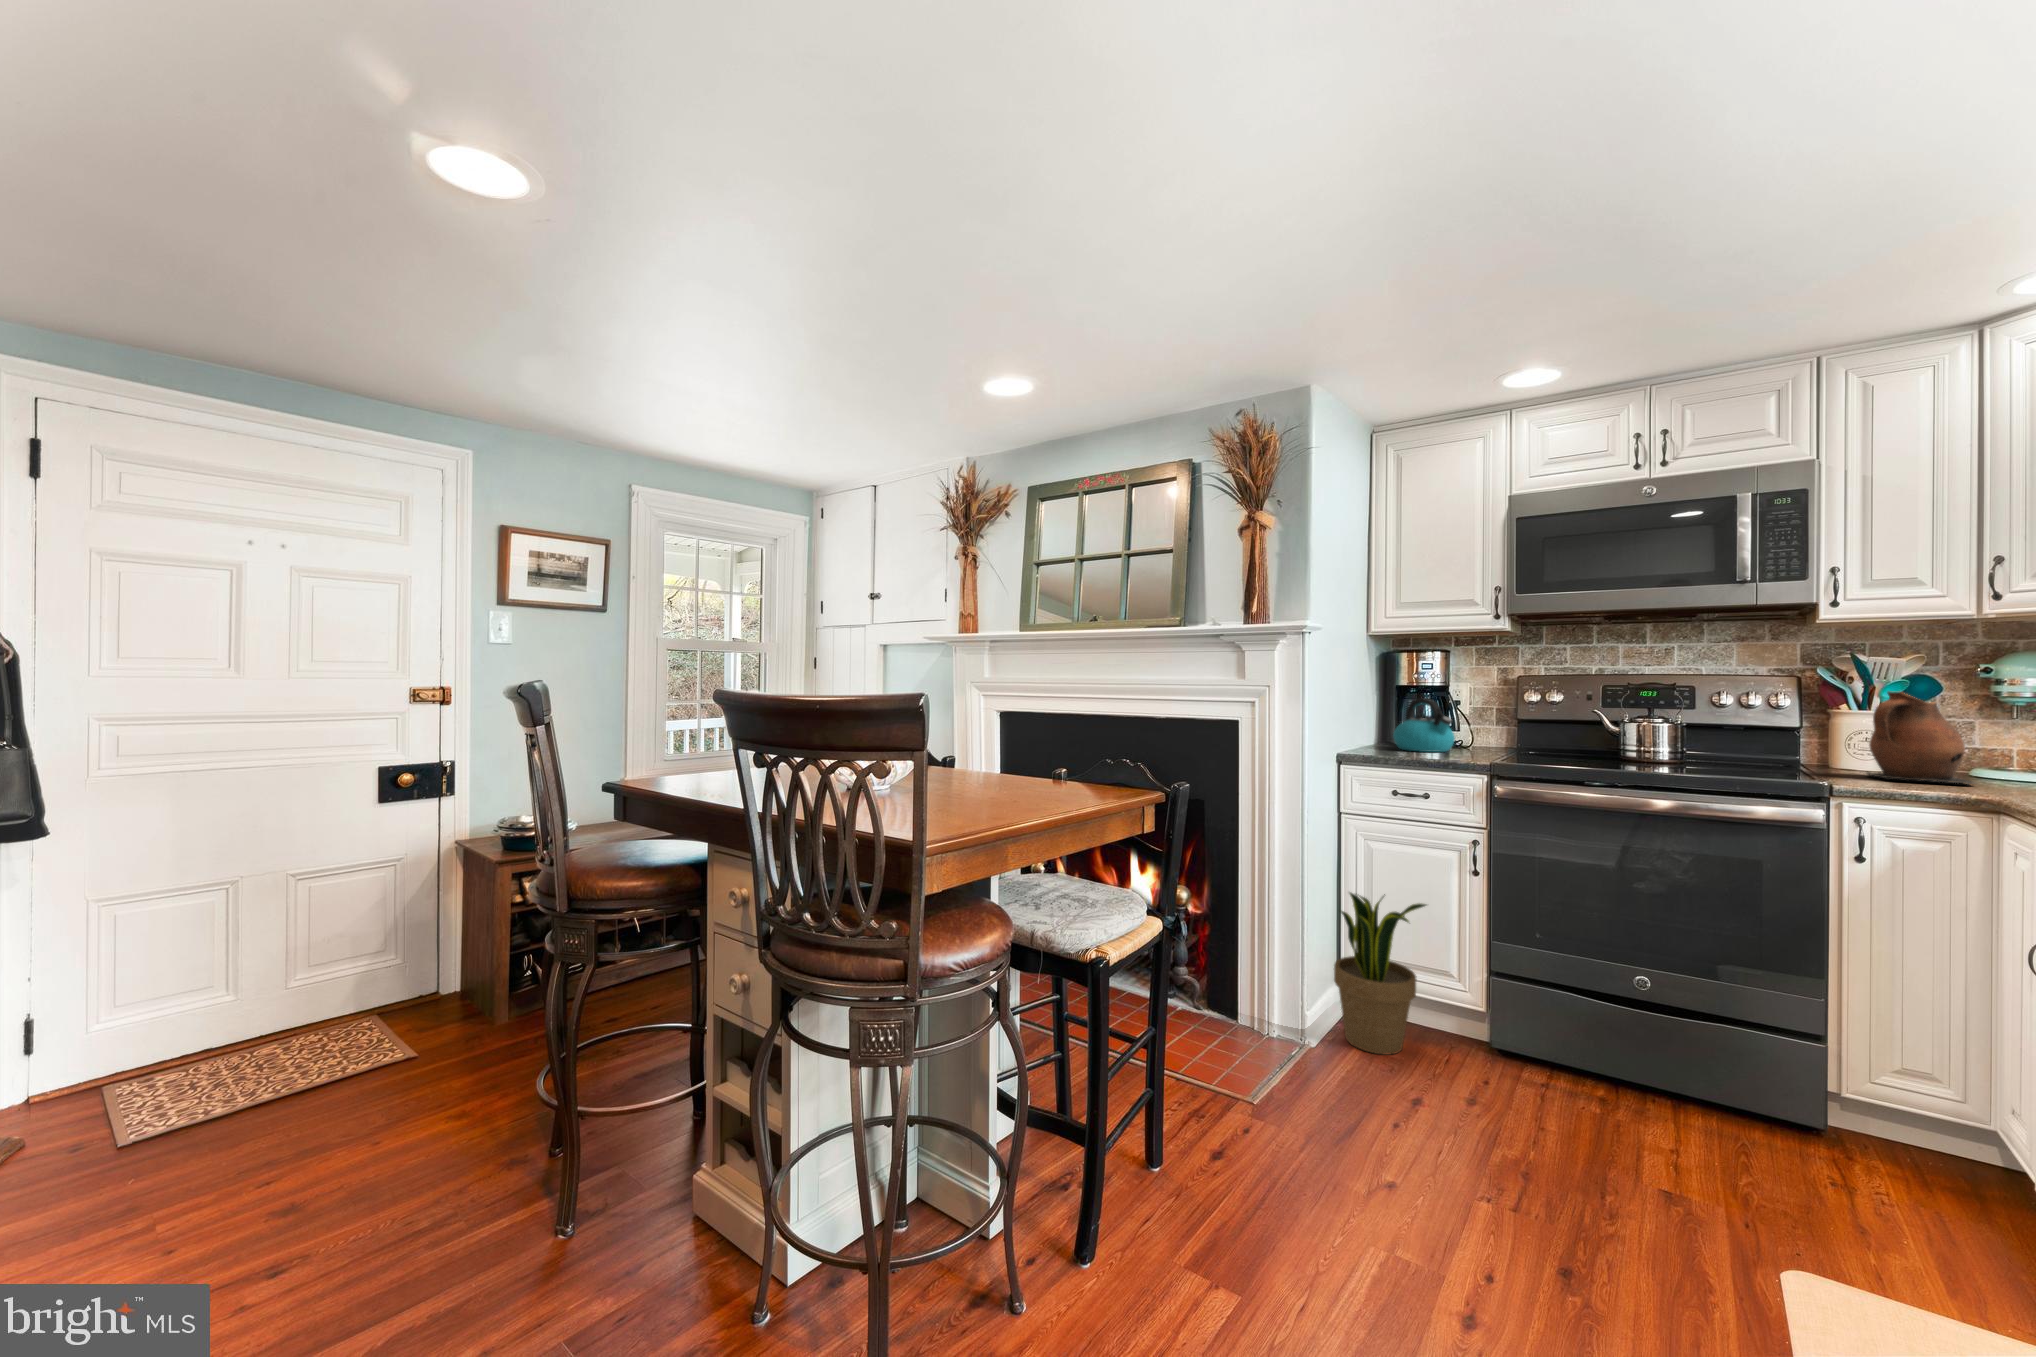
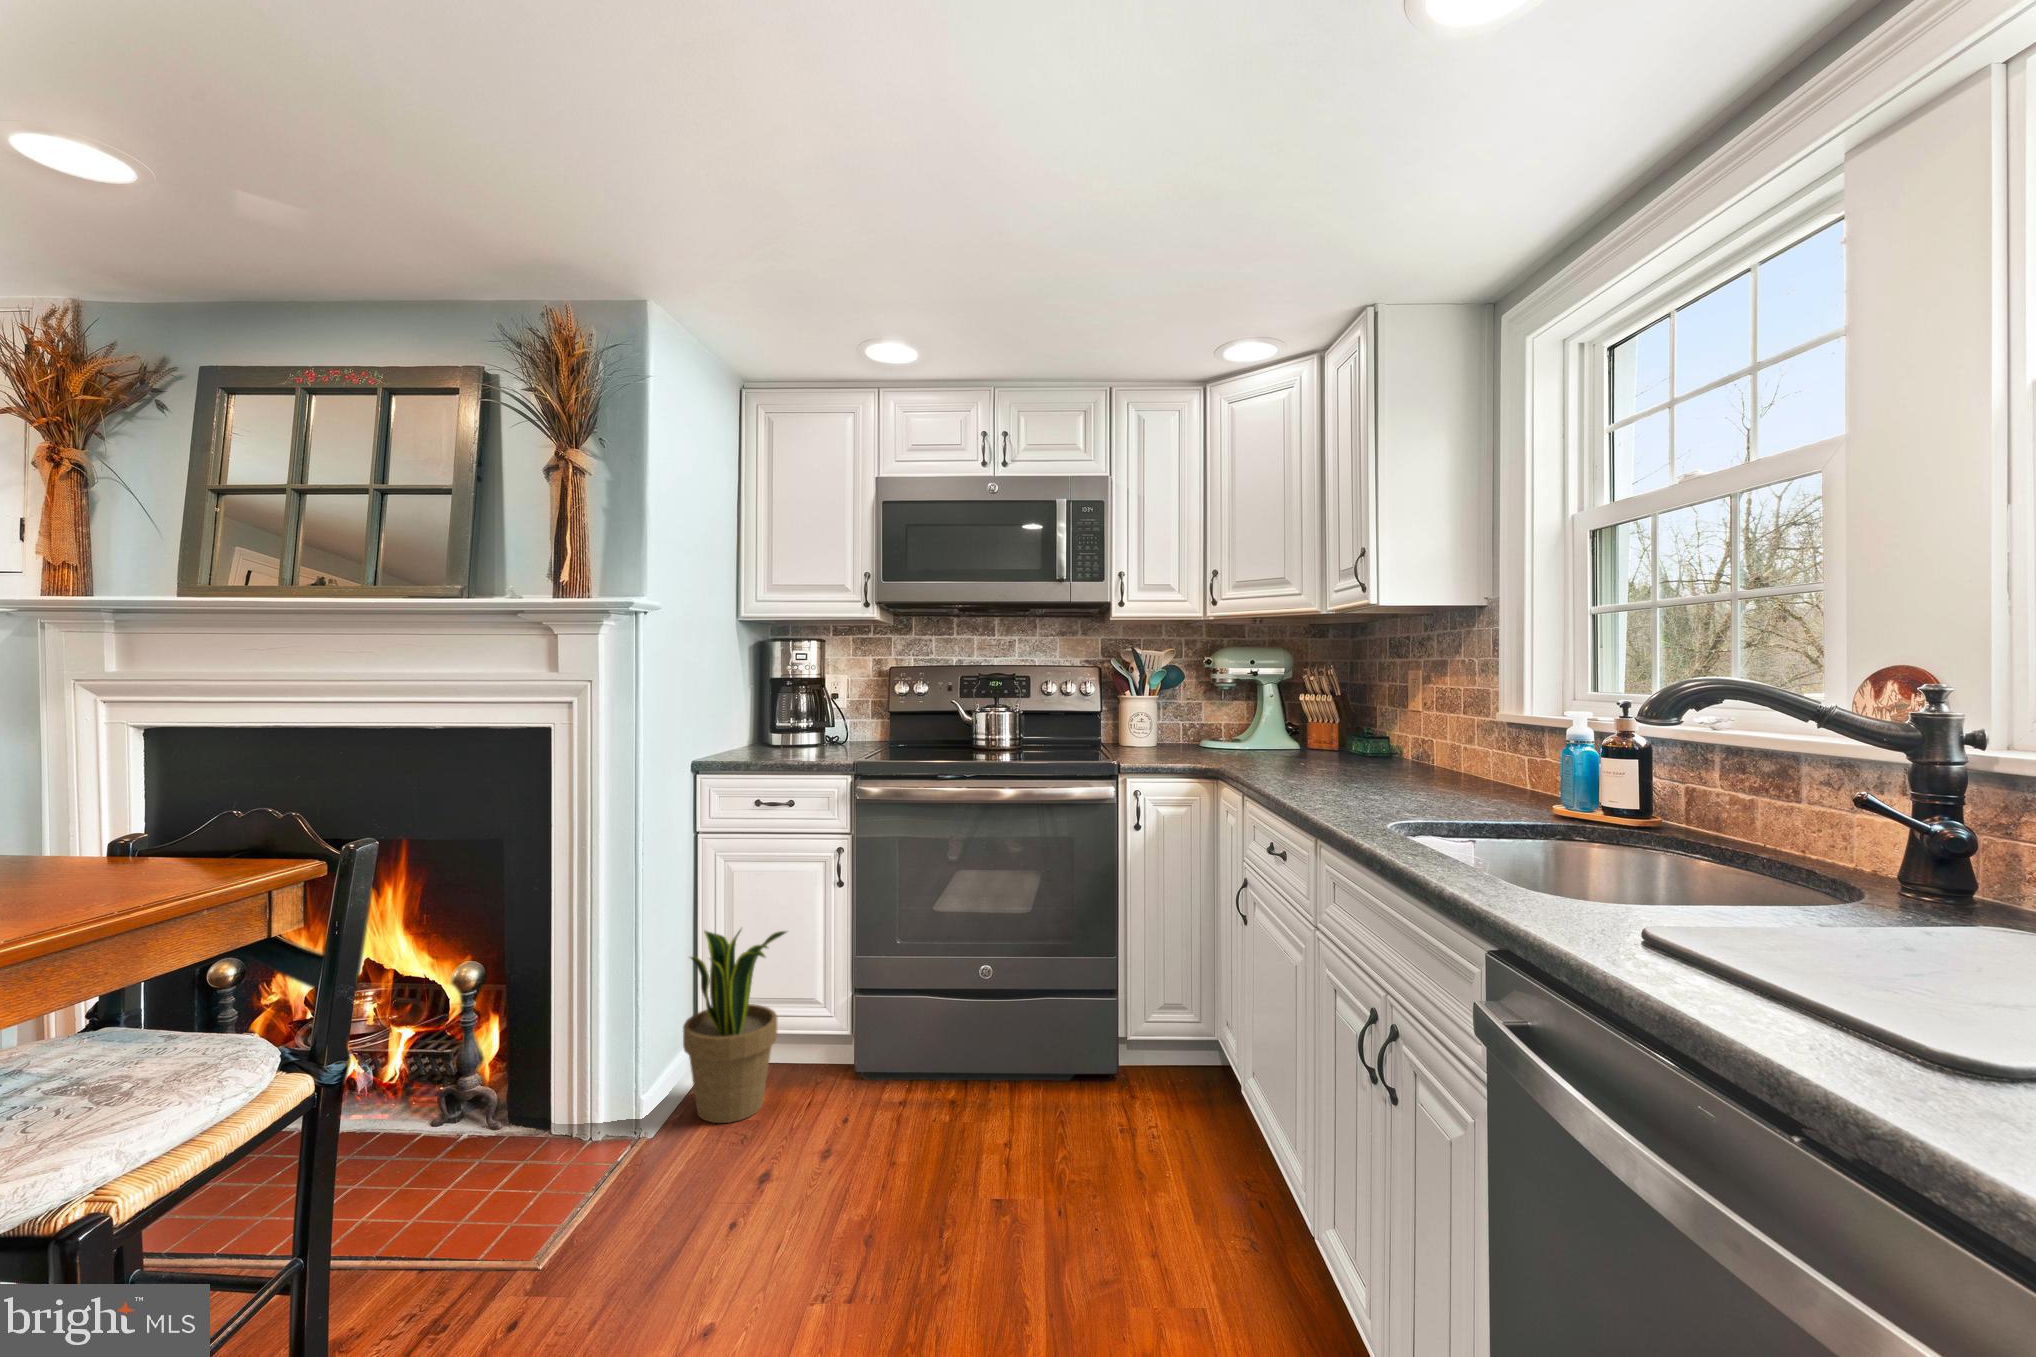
ceramic pitcher: present [1866,692,1975,784] -> none [1136,679,1202,755]
kettle: present [1393,698,1455,752] -> none [764,693,828,754]

